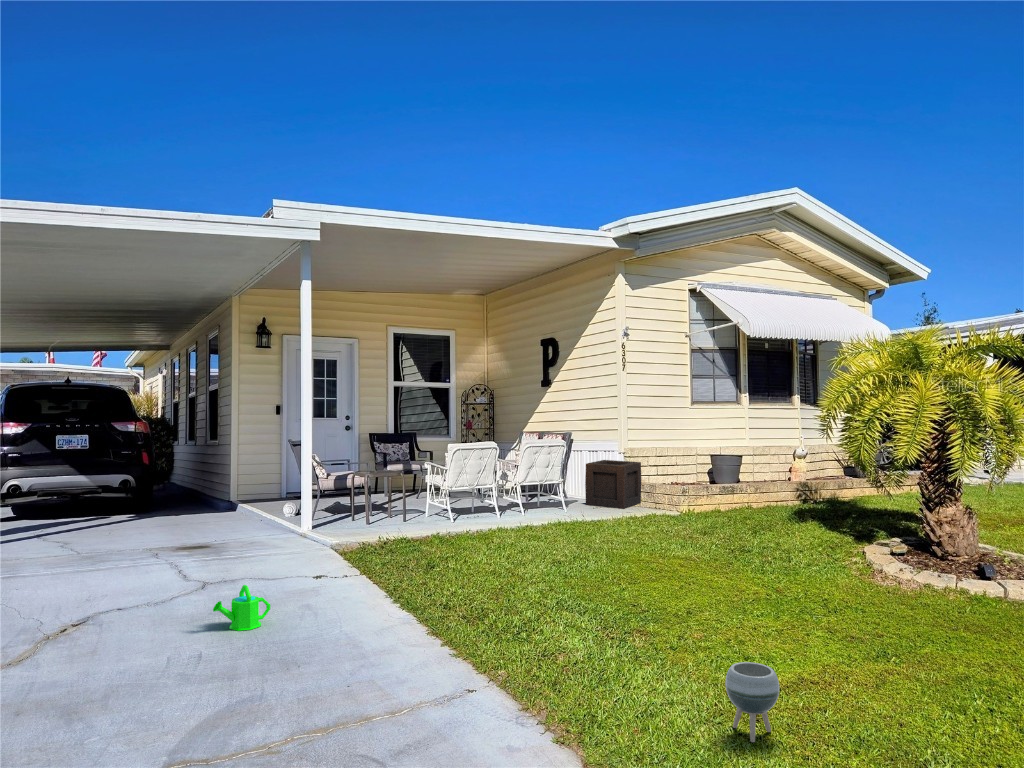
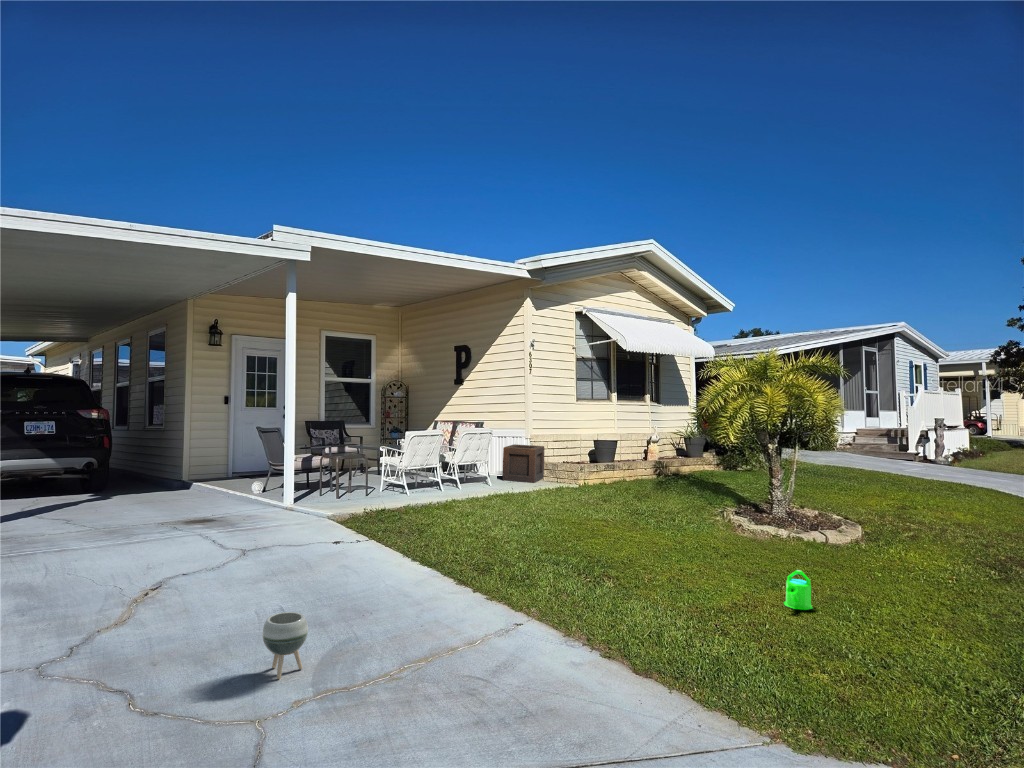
watering can: present [213,585,271,631] -> present [784,570,812,610]
planter: present [726,662,779,742] -> present [262,612,308,679]

